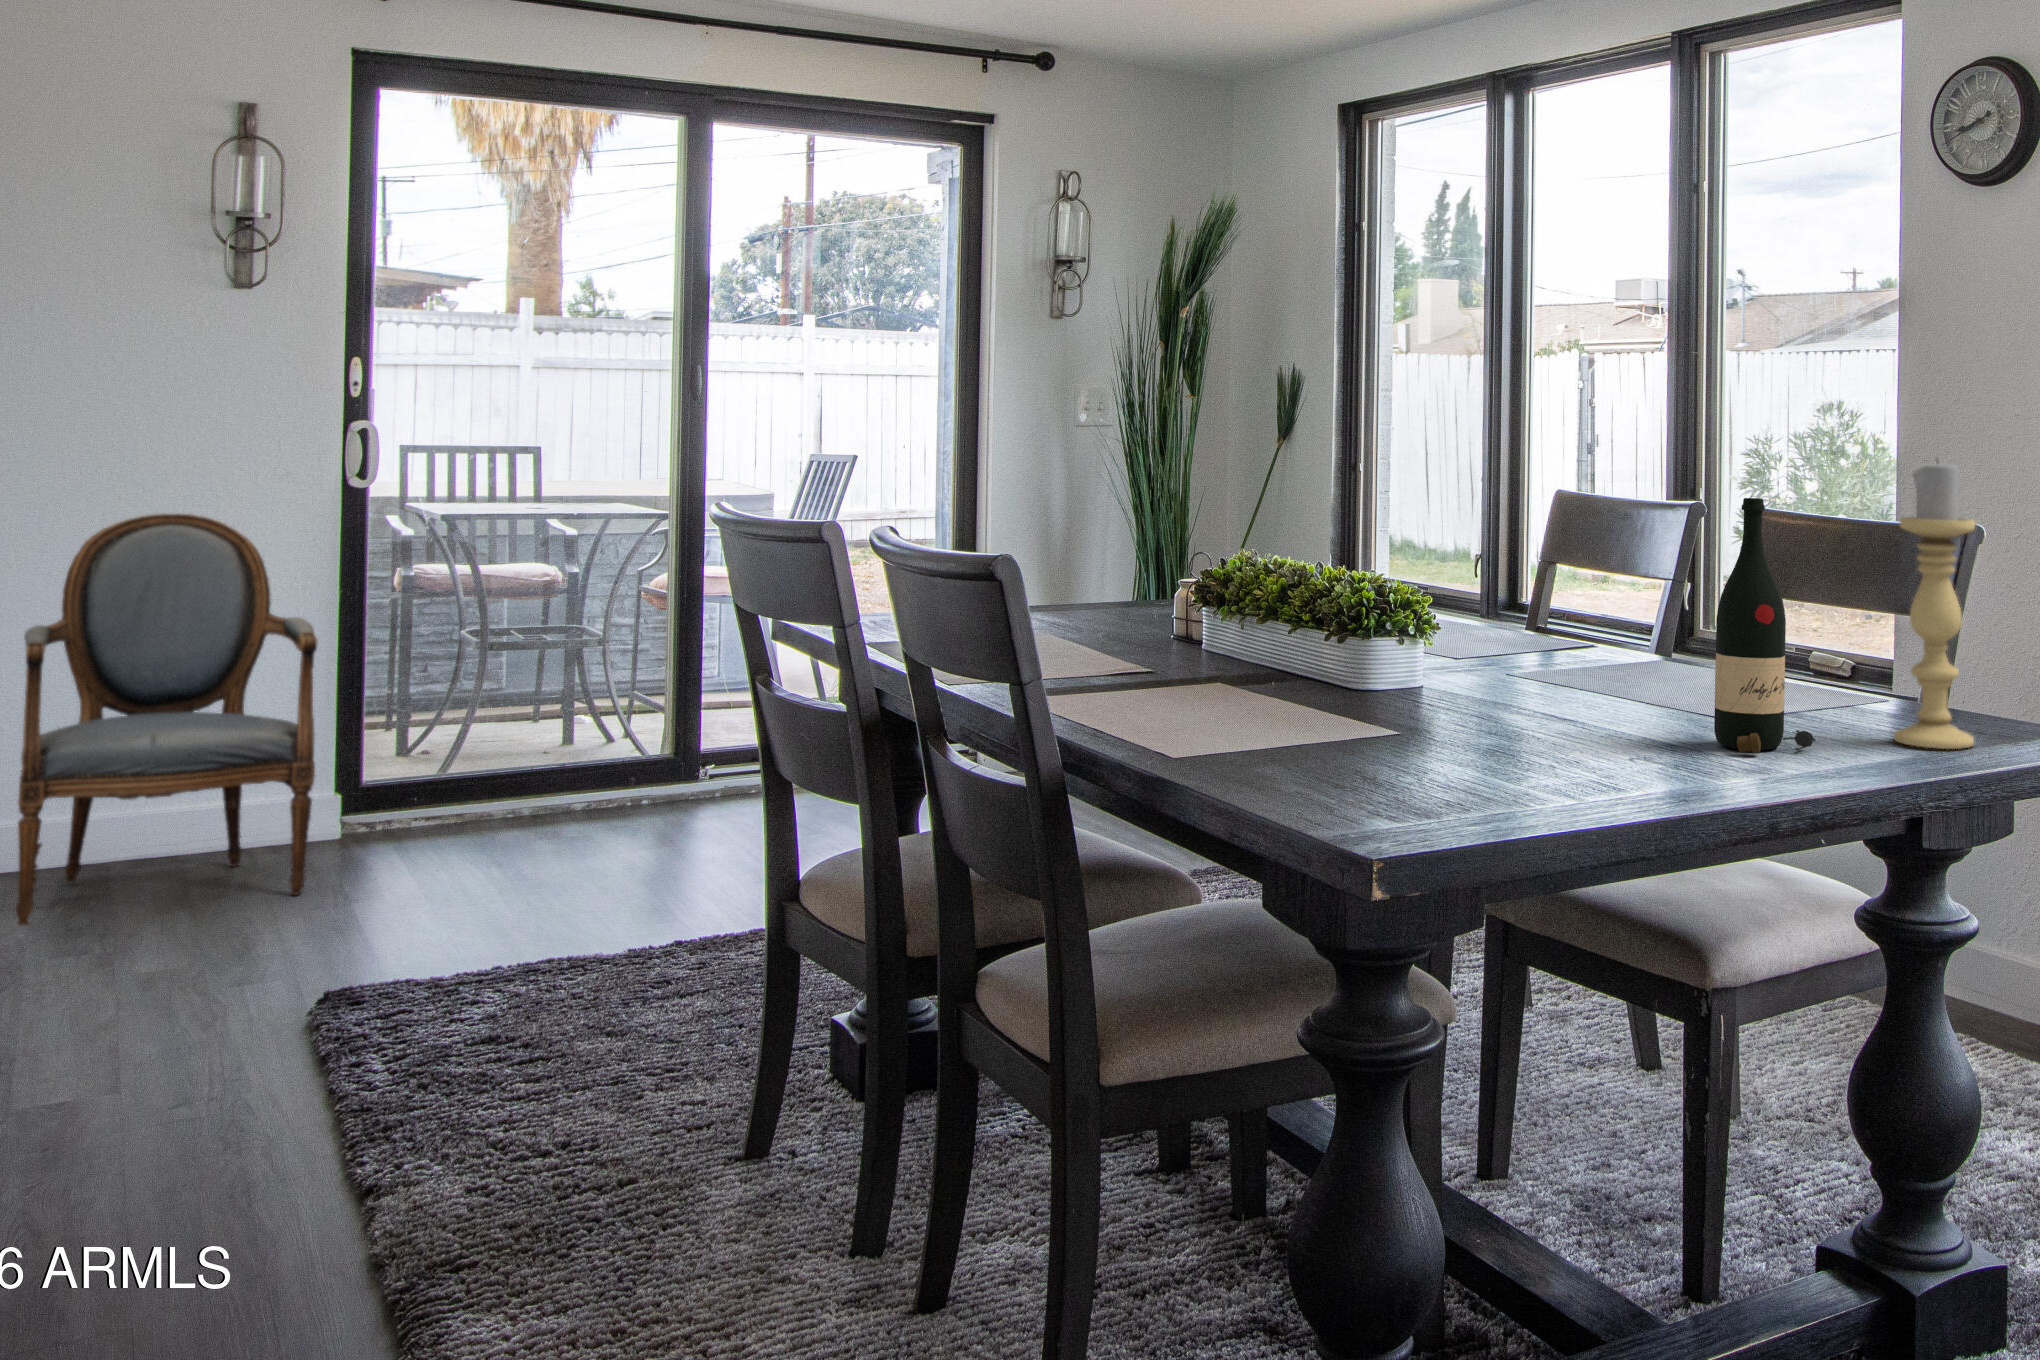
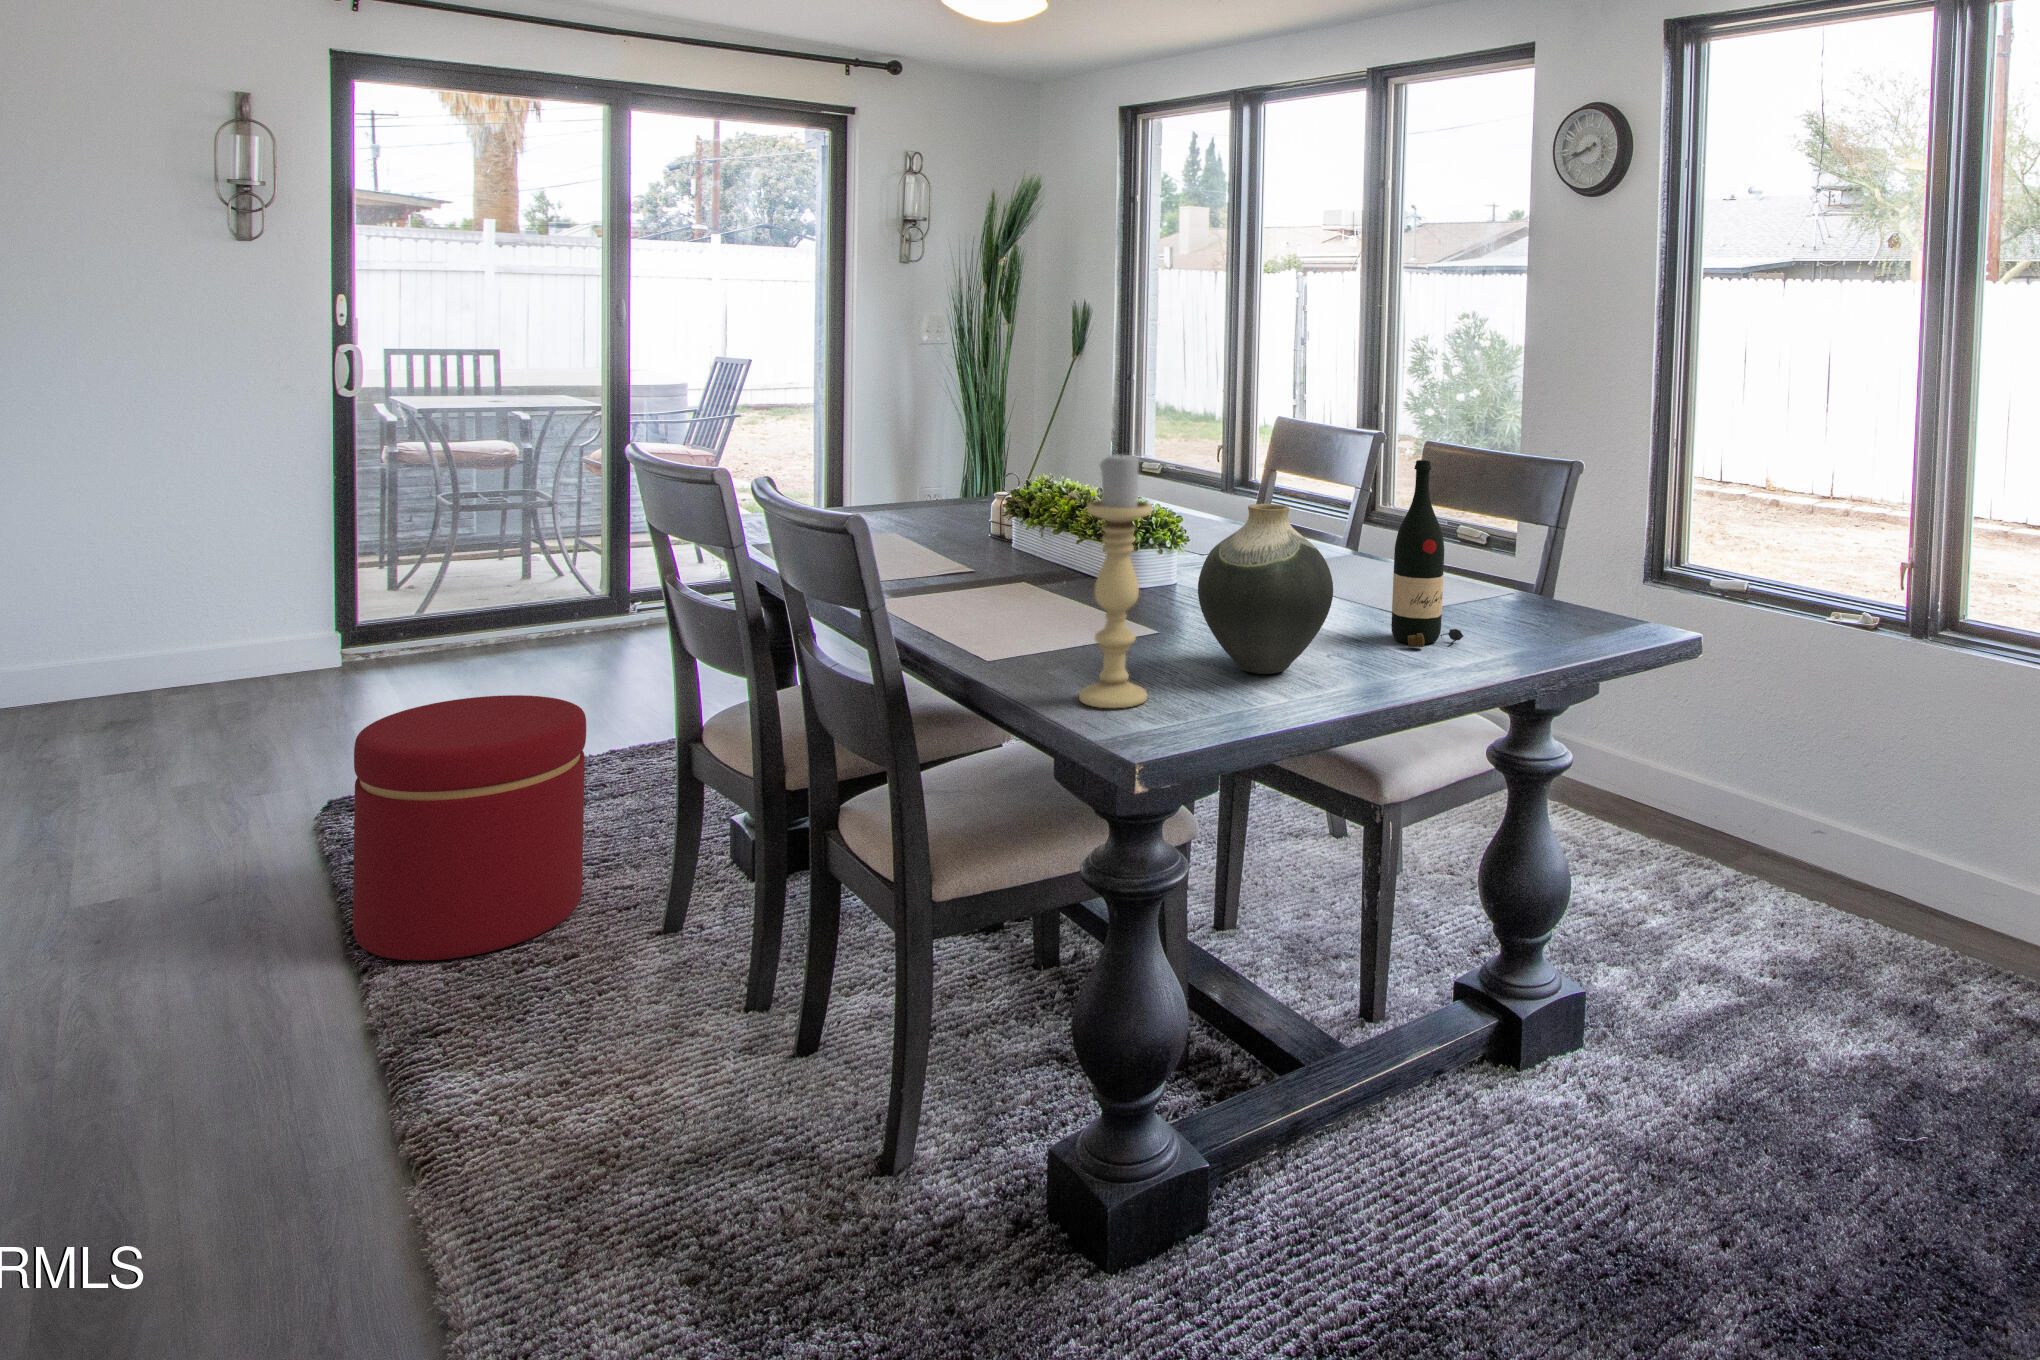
candle holder: present [1894,462,1975,749] -> present [1079,453,1152,708]
armchair: present [16,513,317,926] -> none [66,415,318,745]
vase: none [1449,547,1632,776] -> present [1198,504,1333,674]
ottoman: none [358,846,650,1182] -> present [353,695,586,961]

